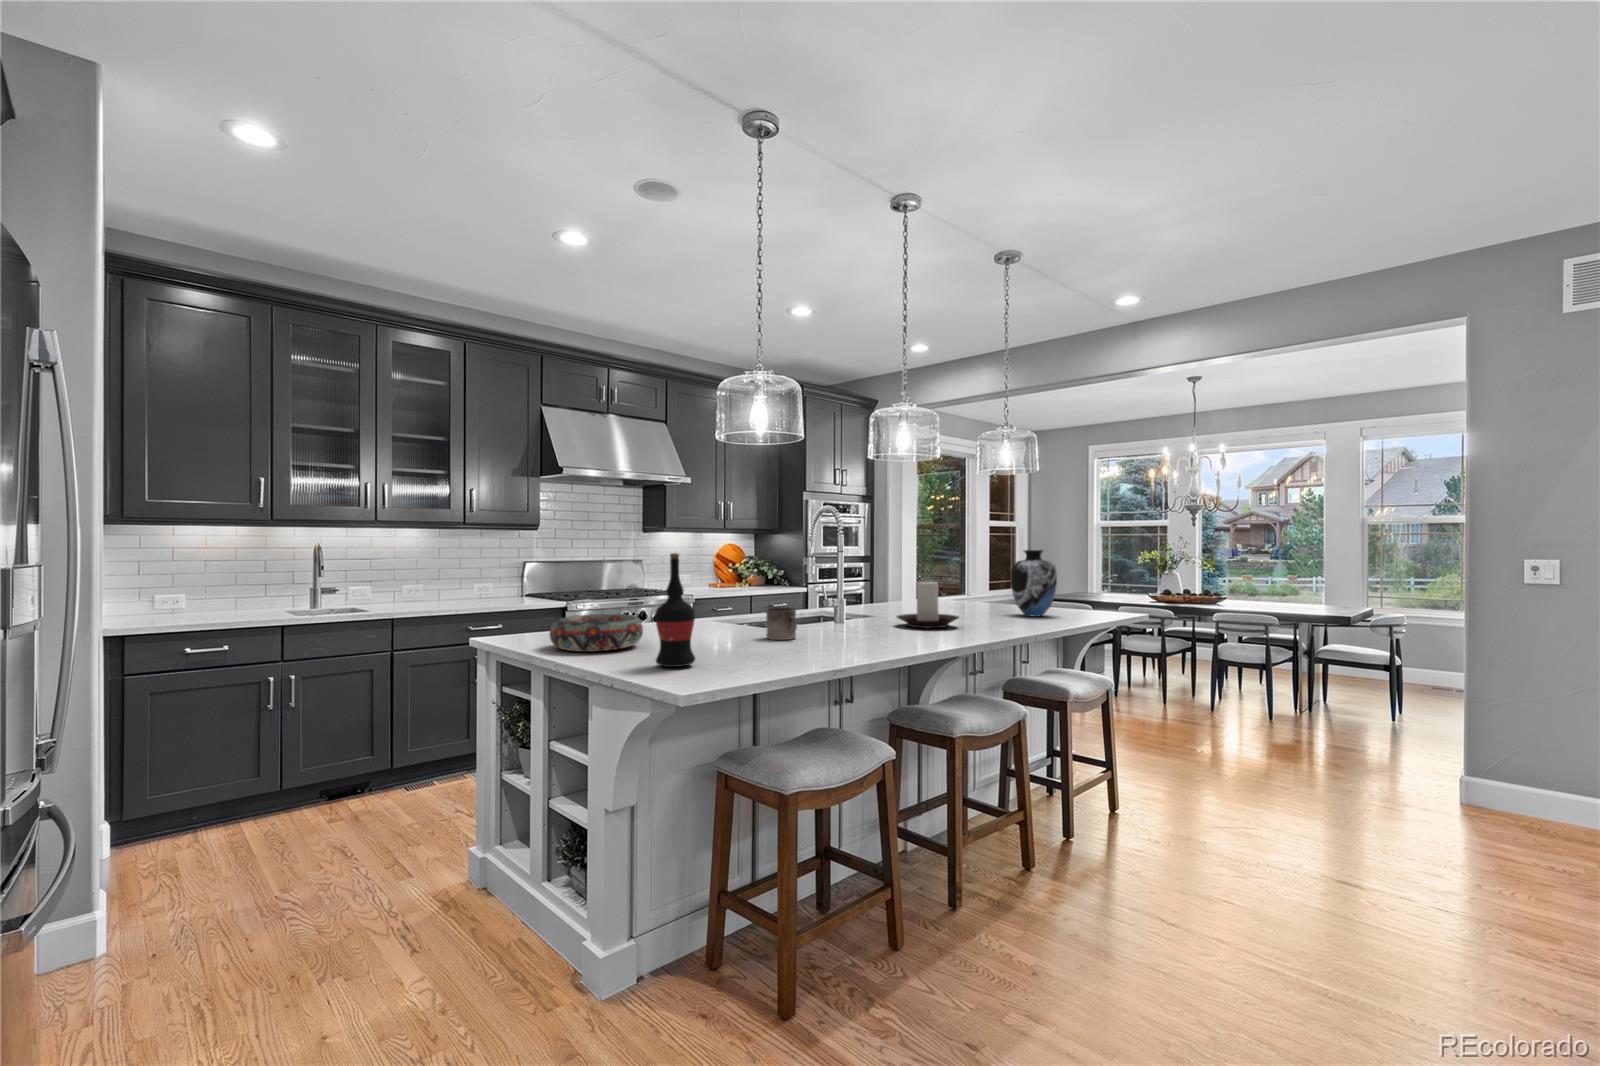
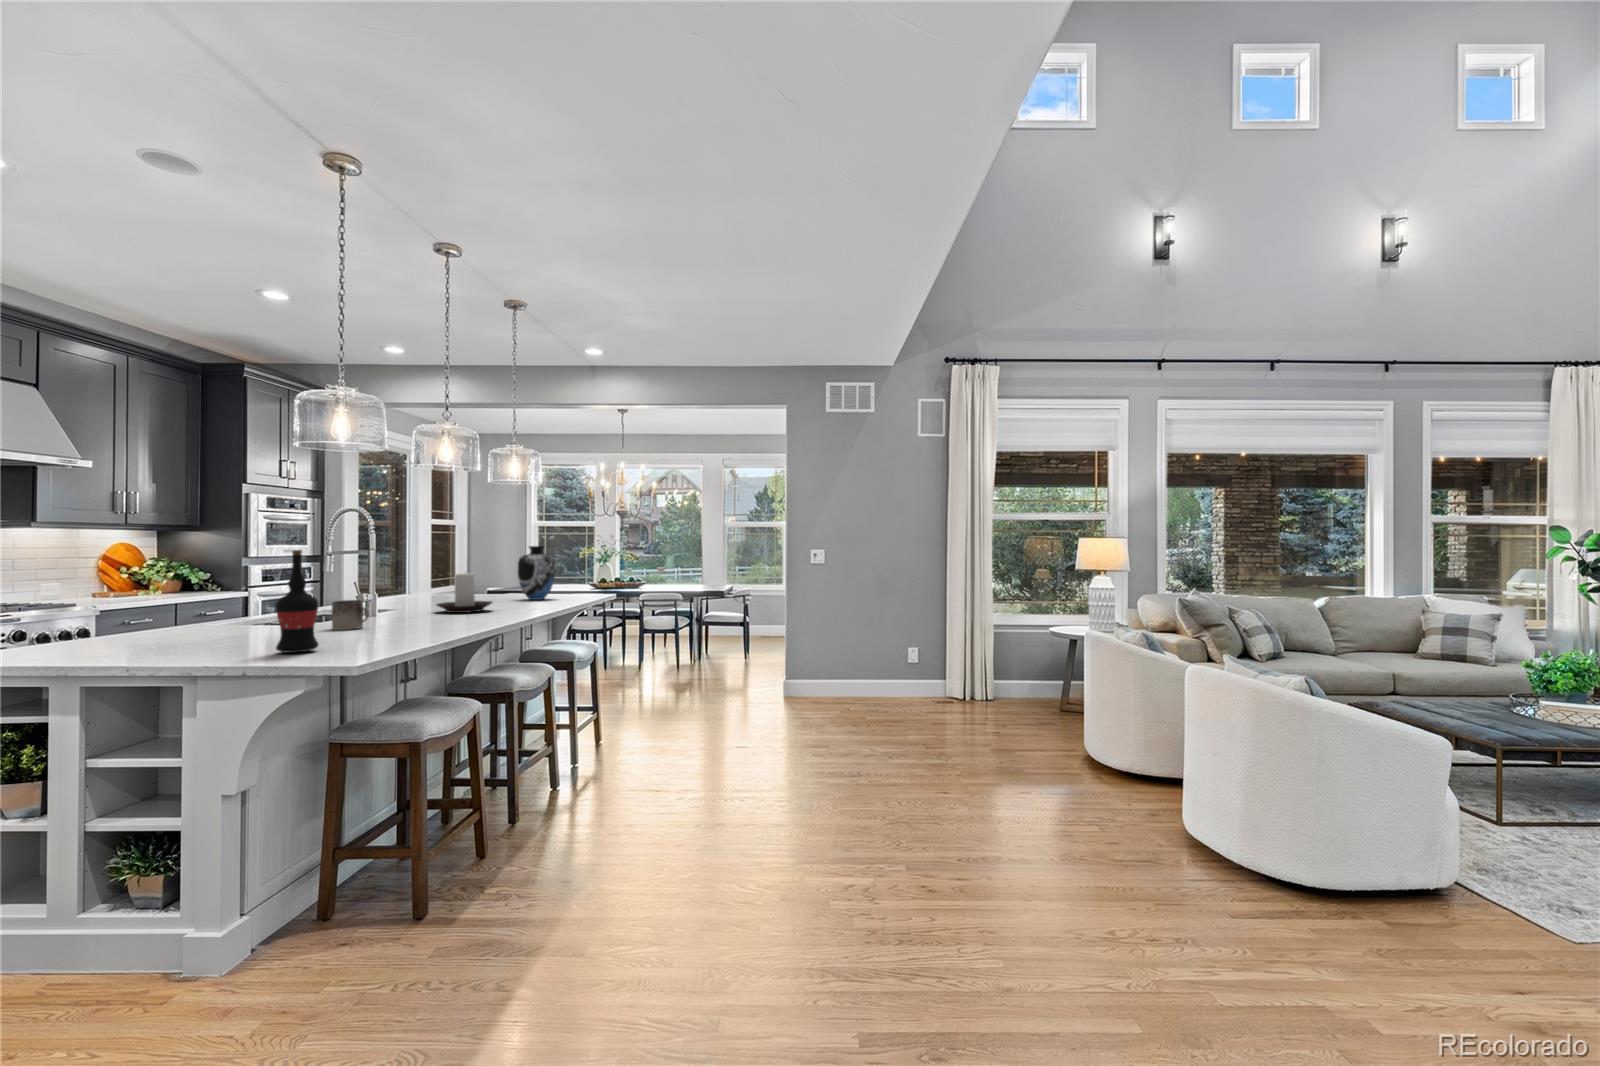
decorative bowl: present [550,614,643,652] -> none [89,615,214,655]

